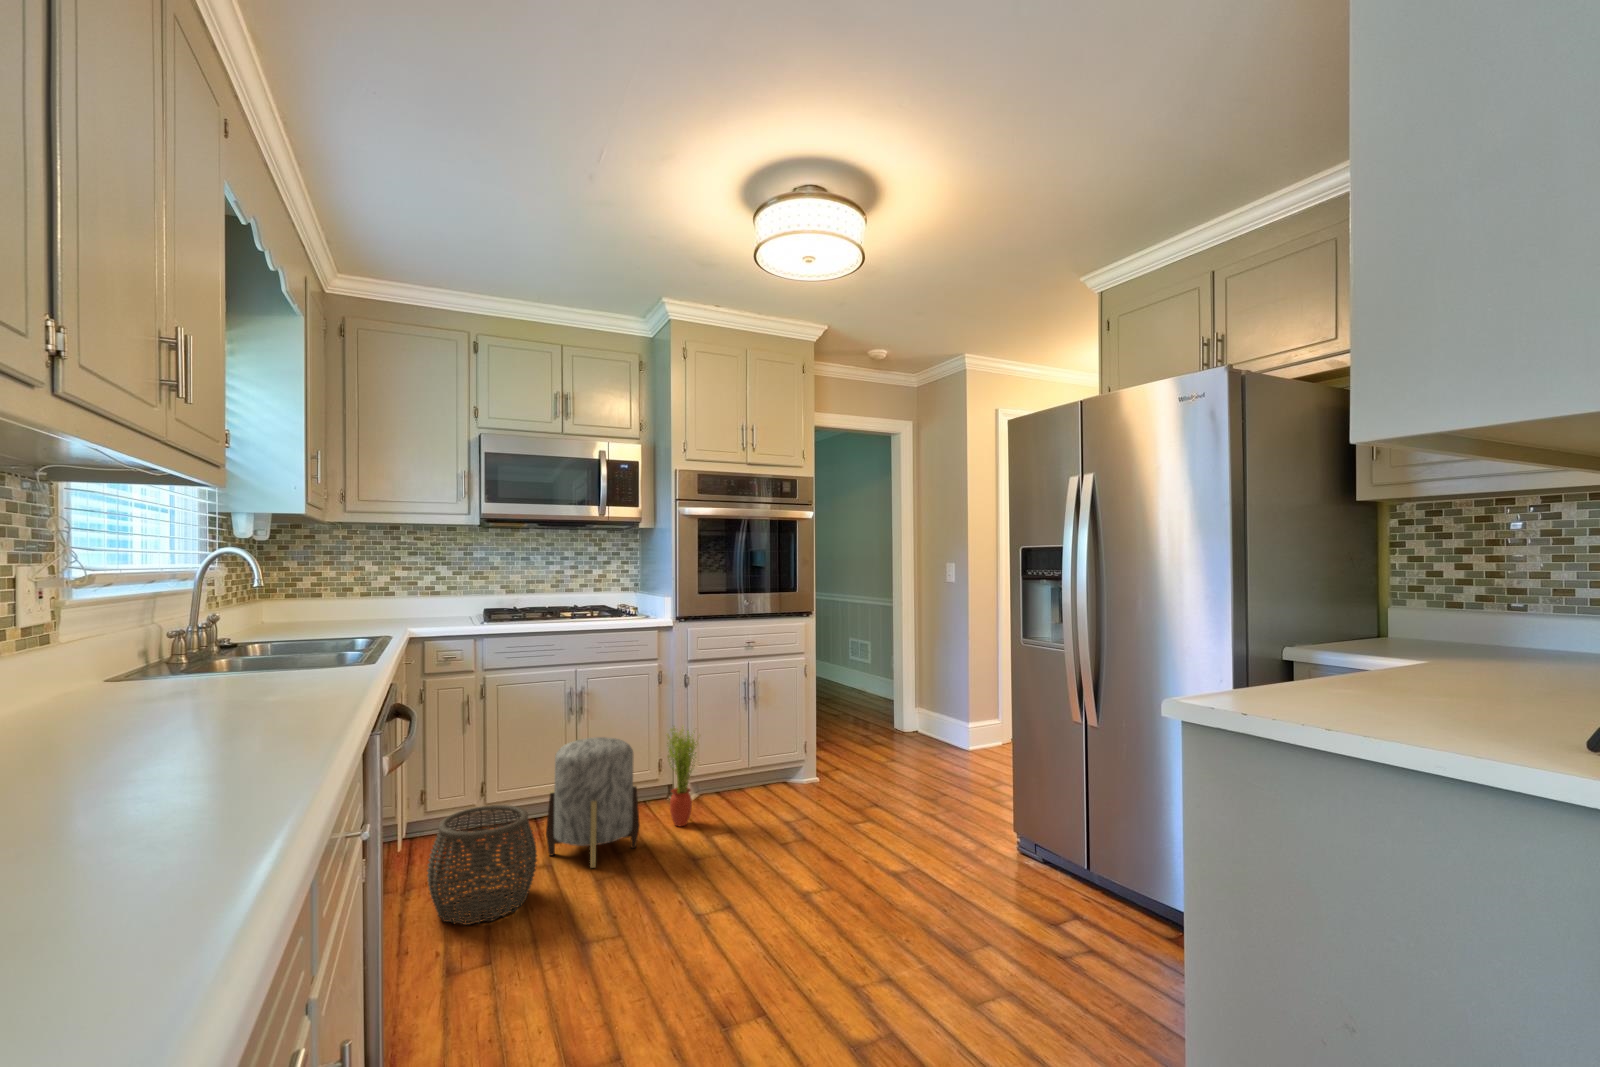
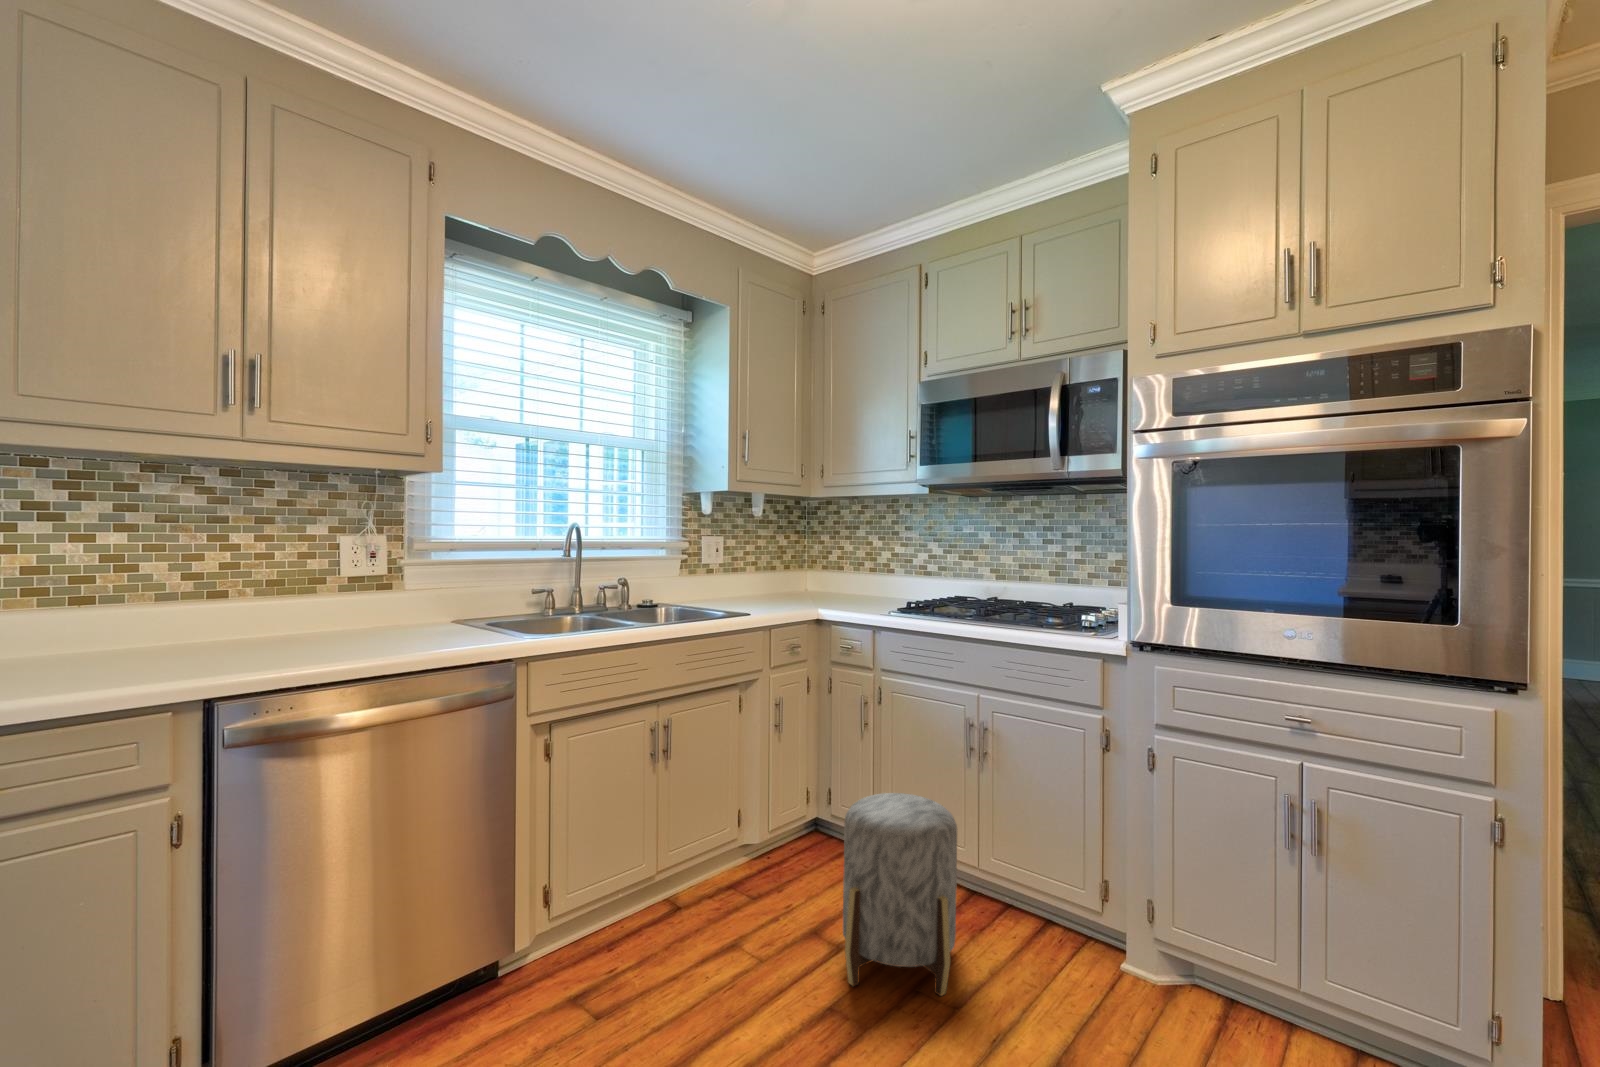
potted plant: present [667,726,700,826] -> none [1018,827,1102,1014]
woven basket: present [427,805,537,925] -> none [648,825,773,976]

